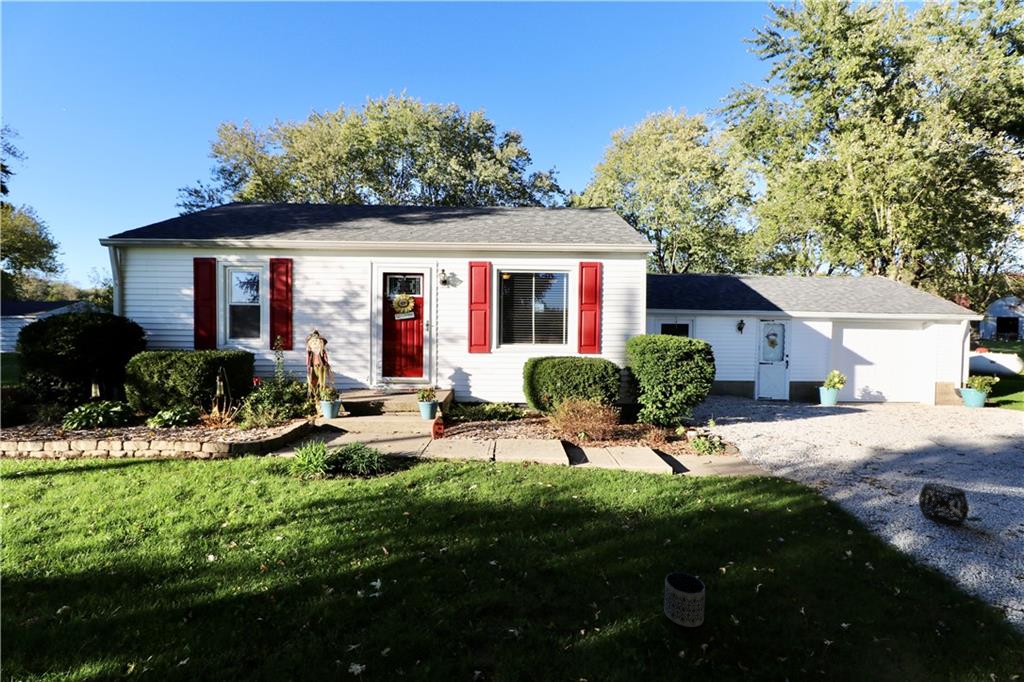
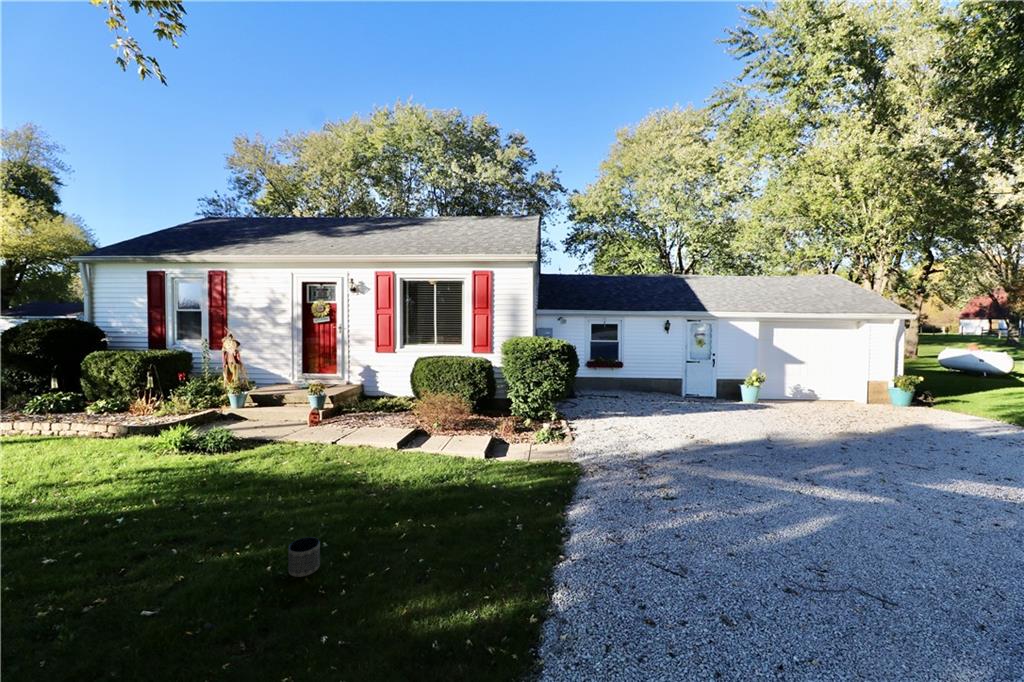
woven basket: present [919,483,969,525] -> none [640,478,674,515]

